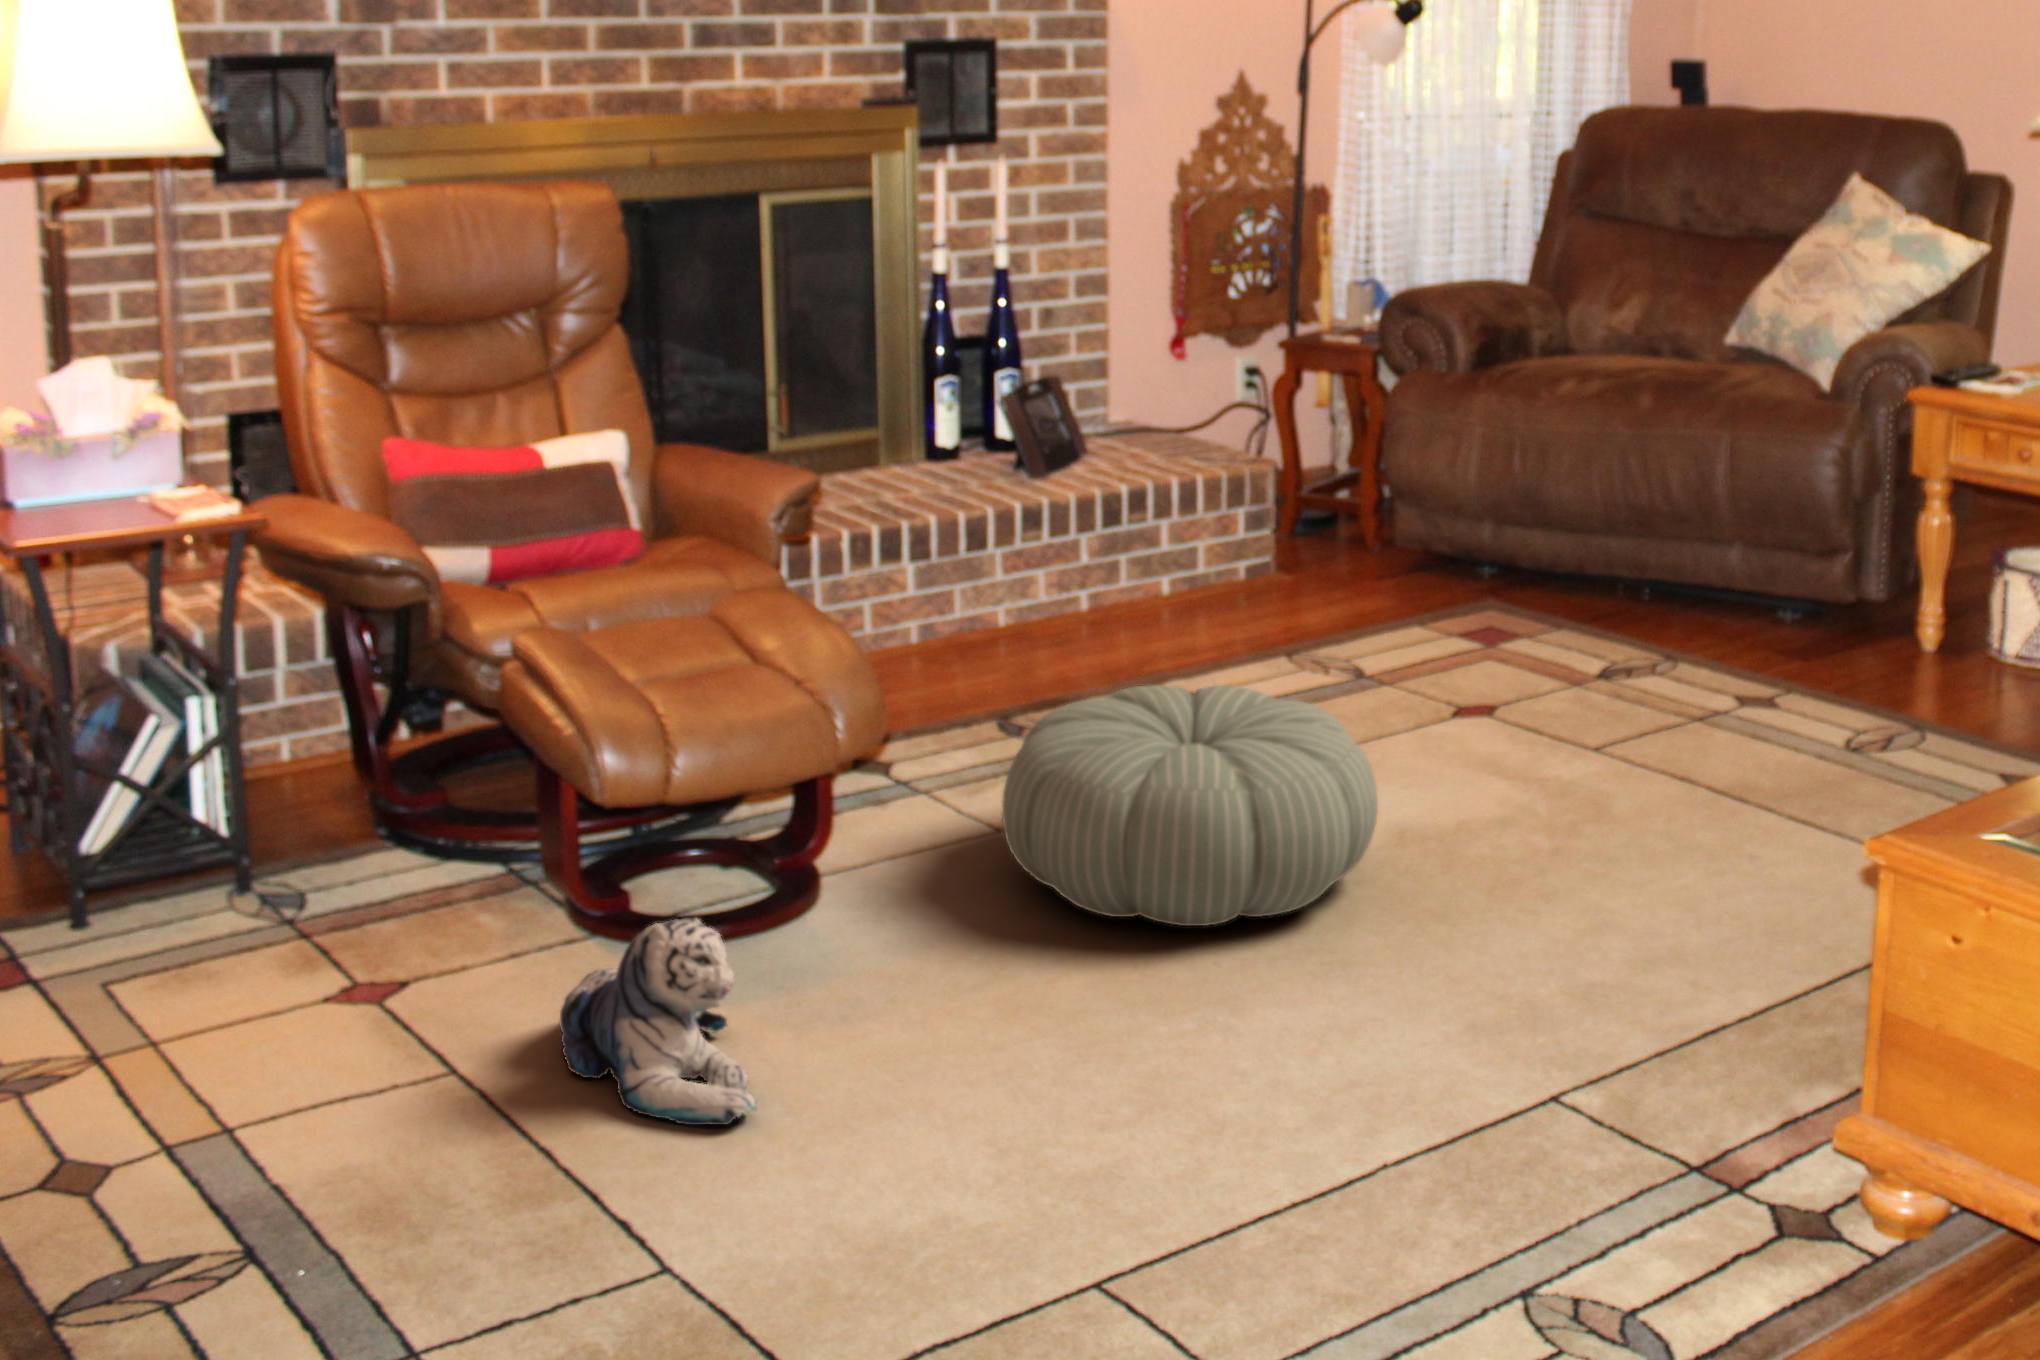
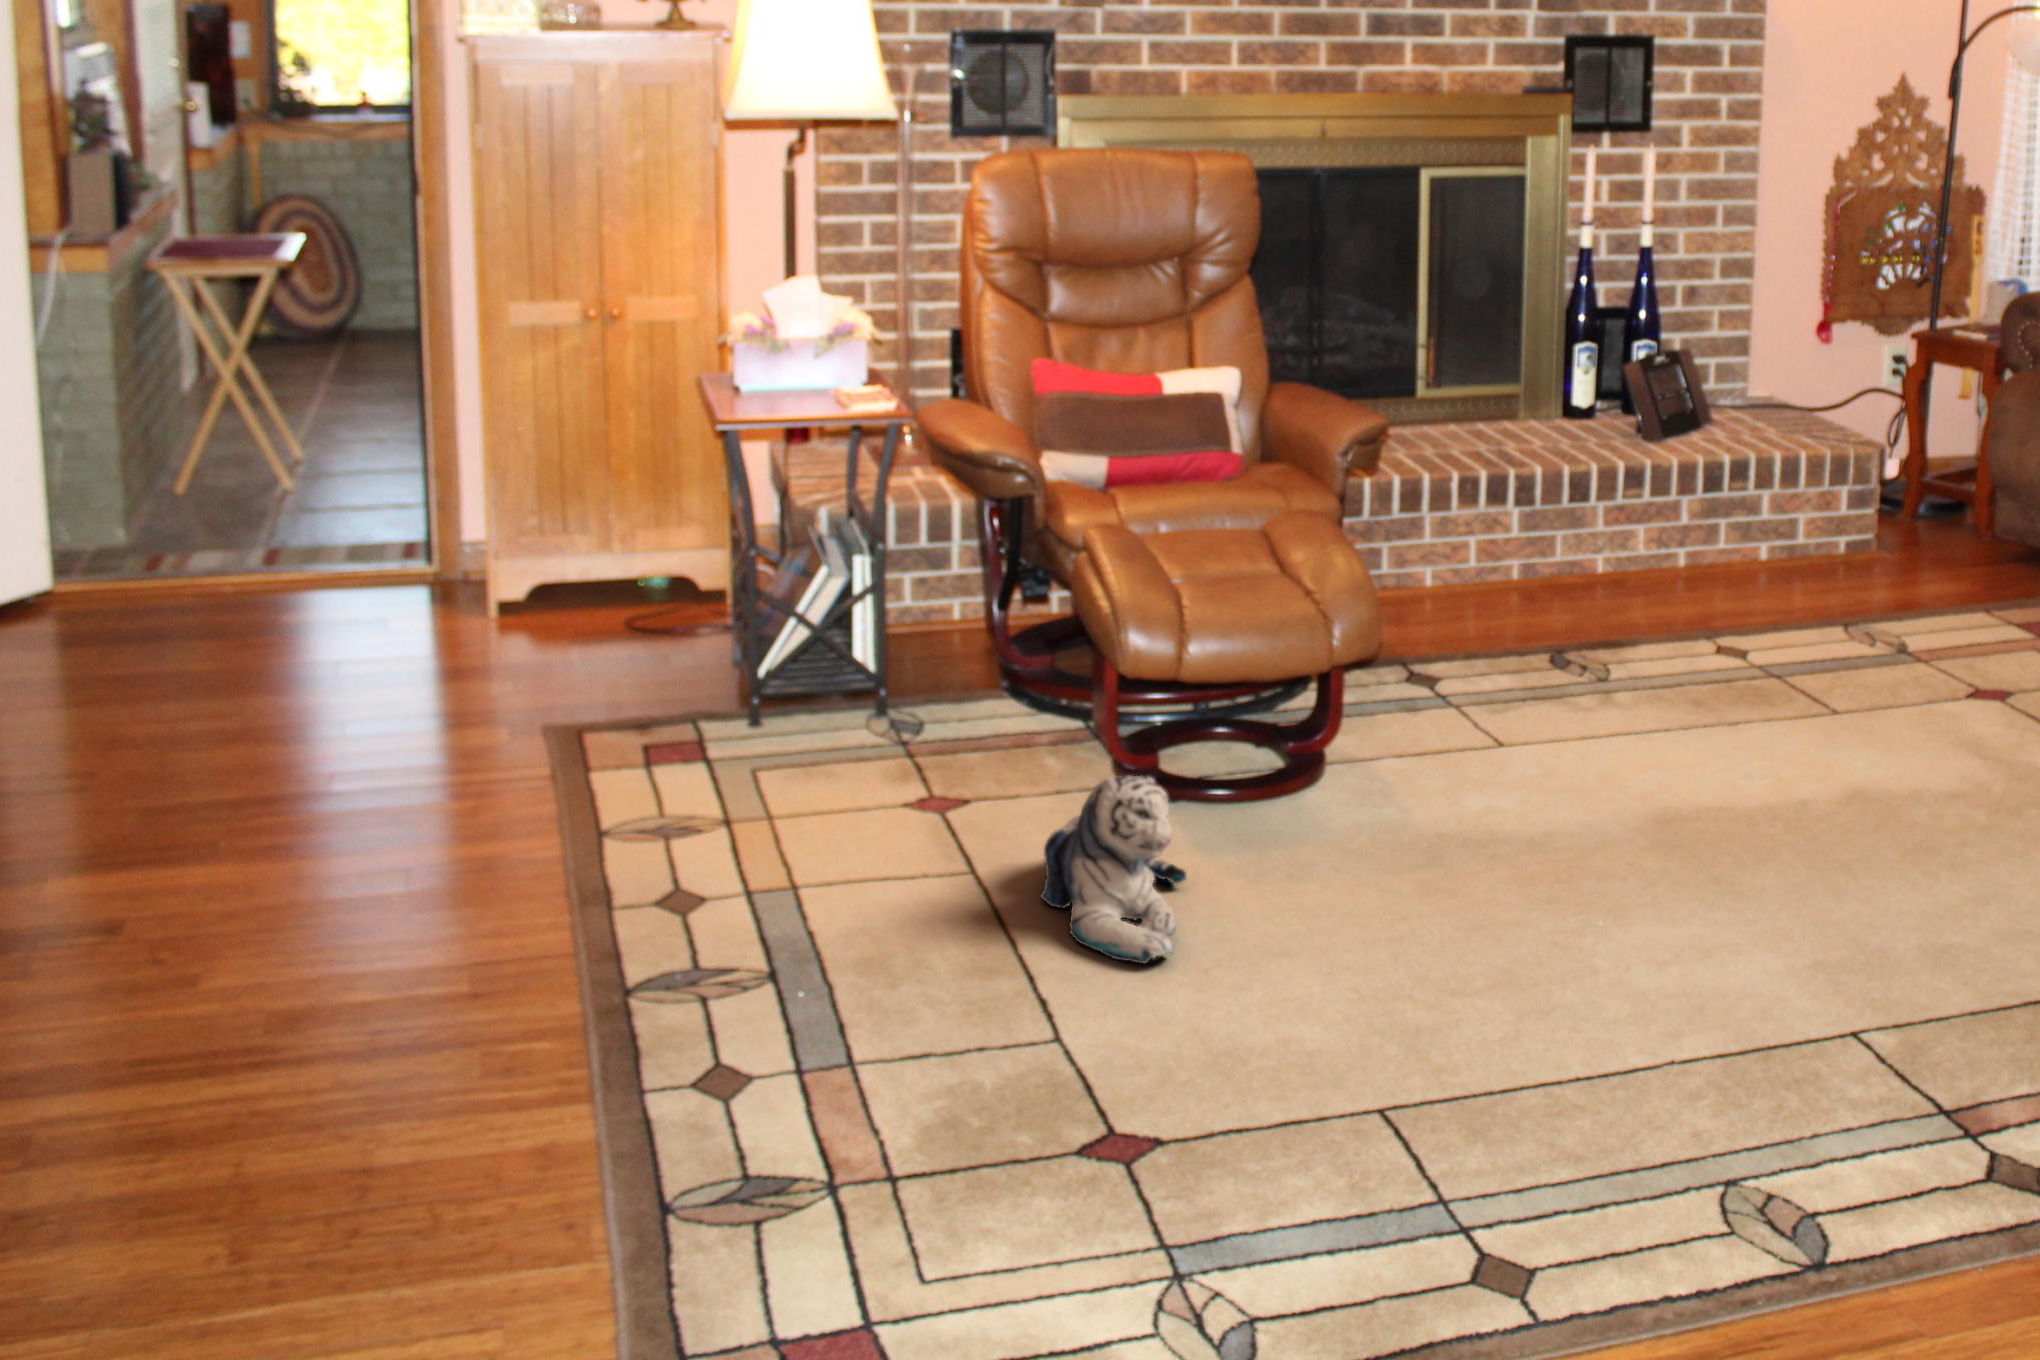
pouf: present [1002,685,1378,926] -> none [1490,624,1849,851]

